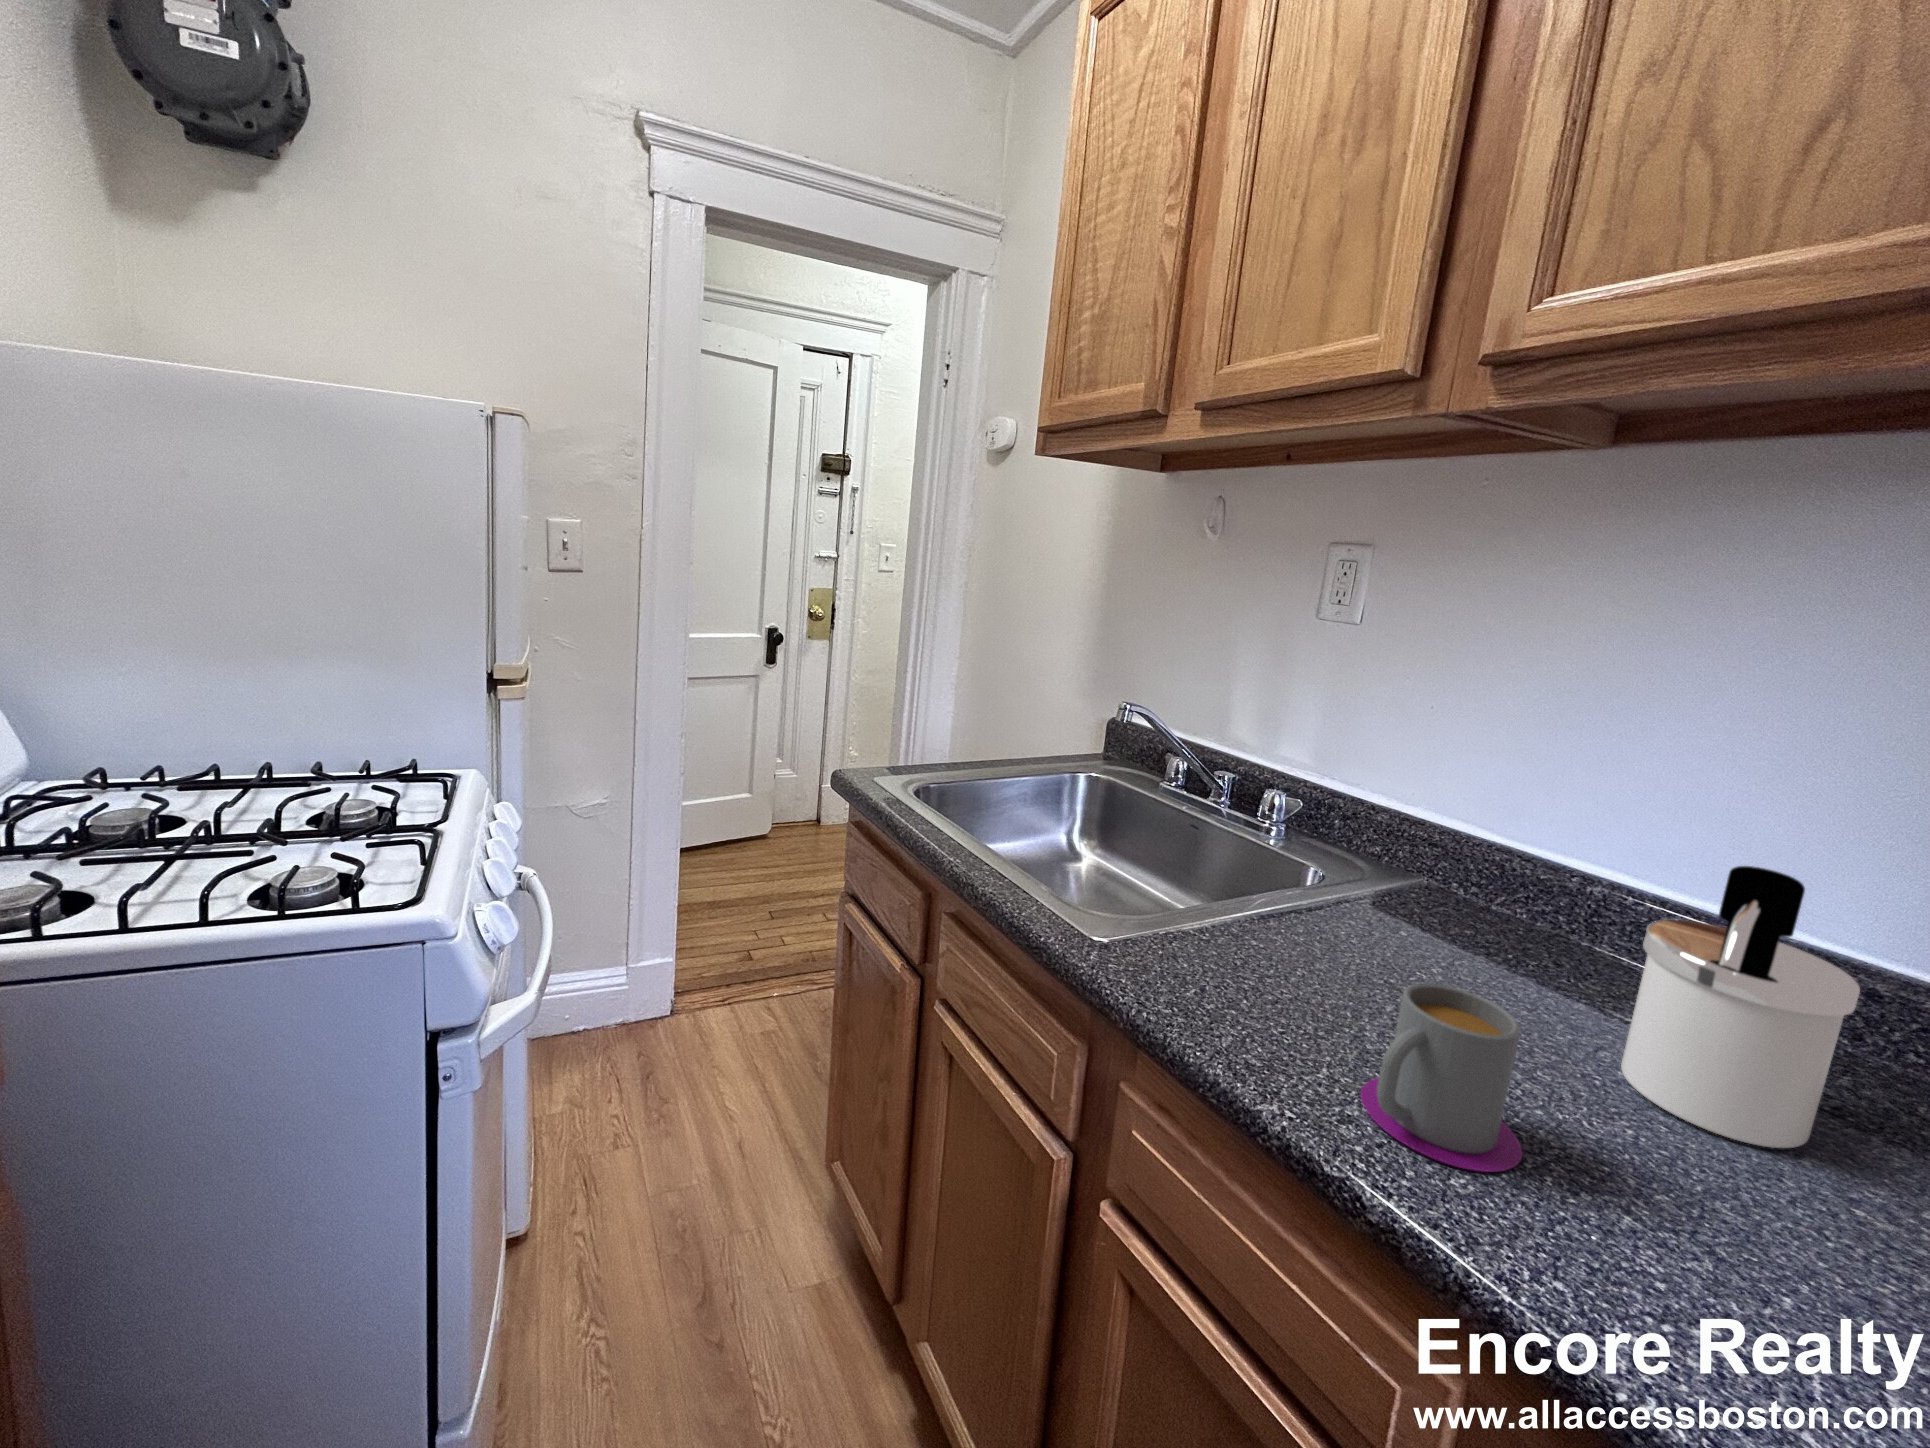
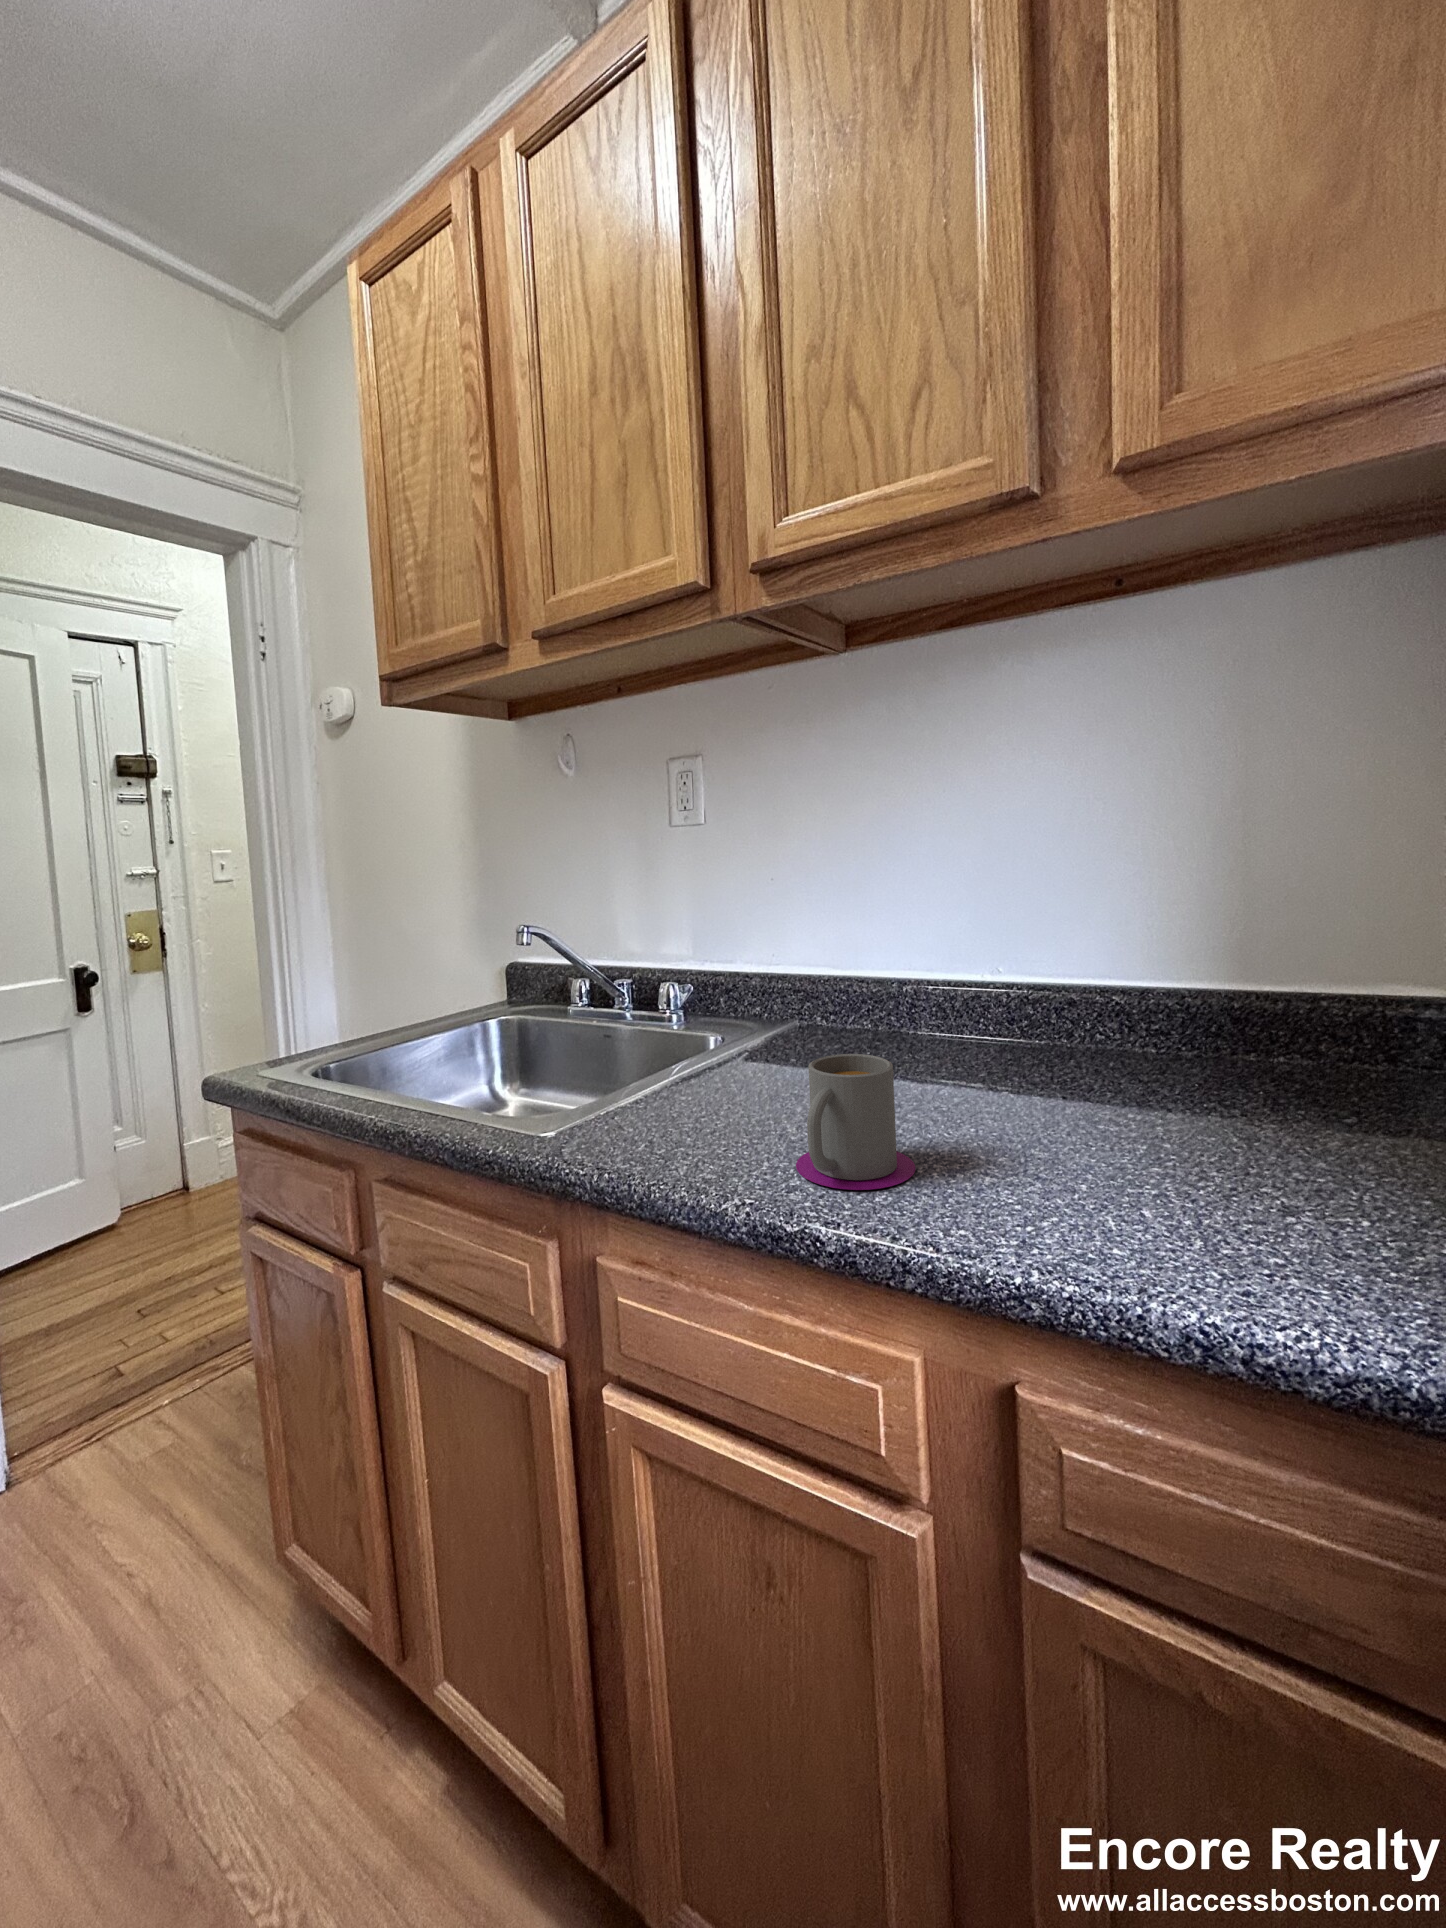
soap dispenser: present [1621,866,1860,1148] -> none [948,915,1068,1113]

